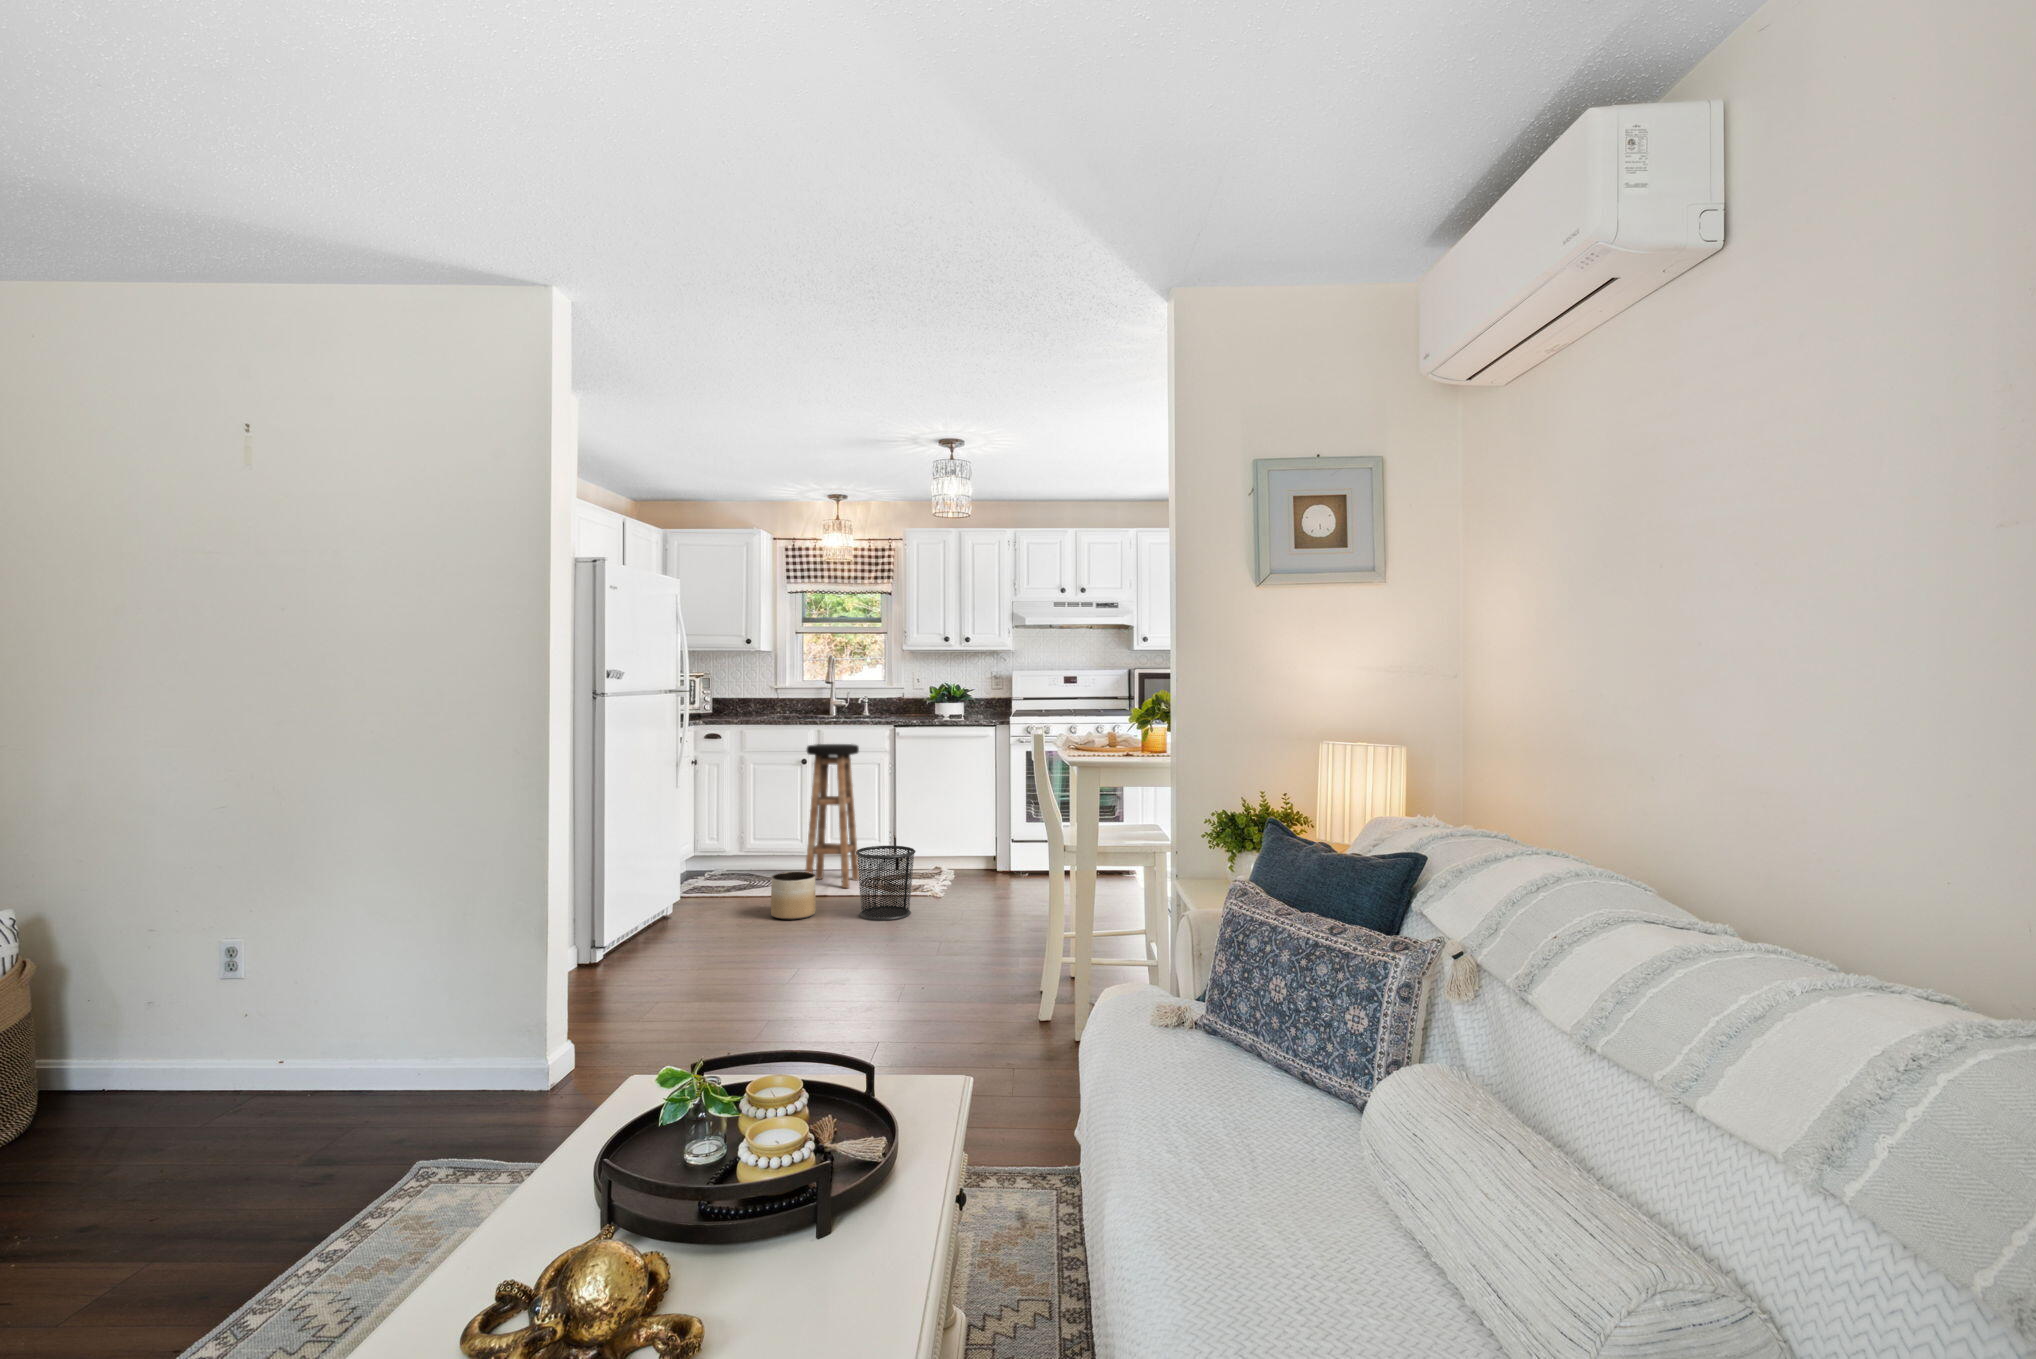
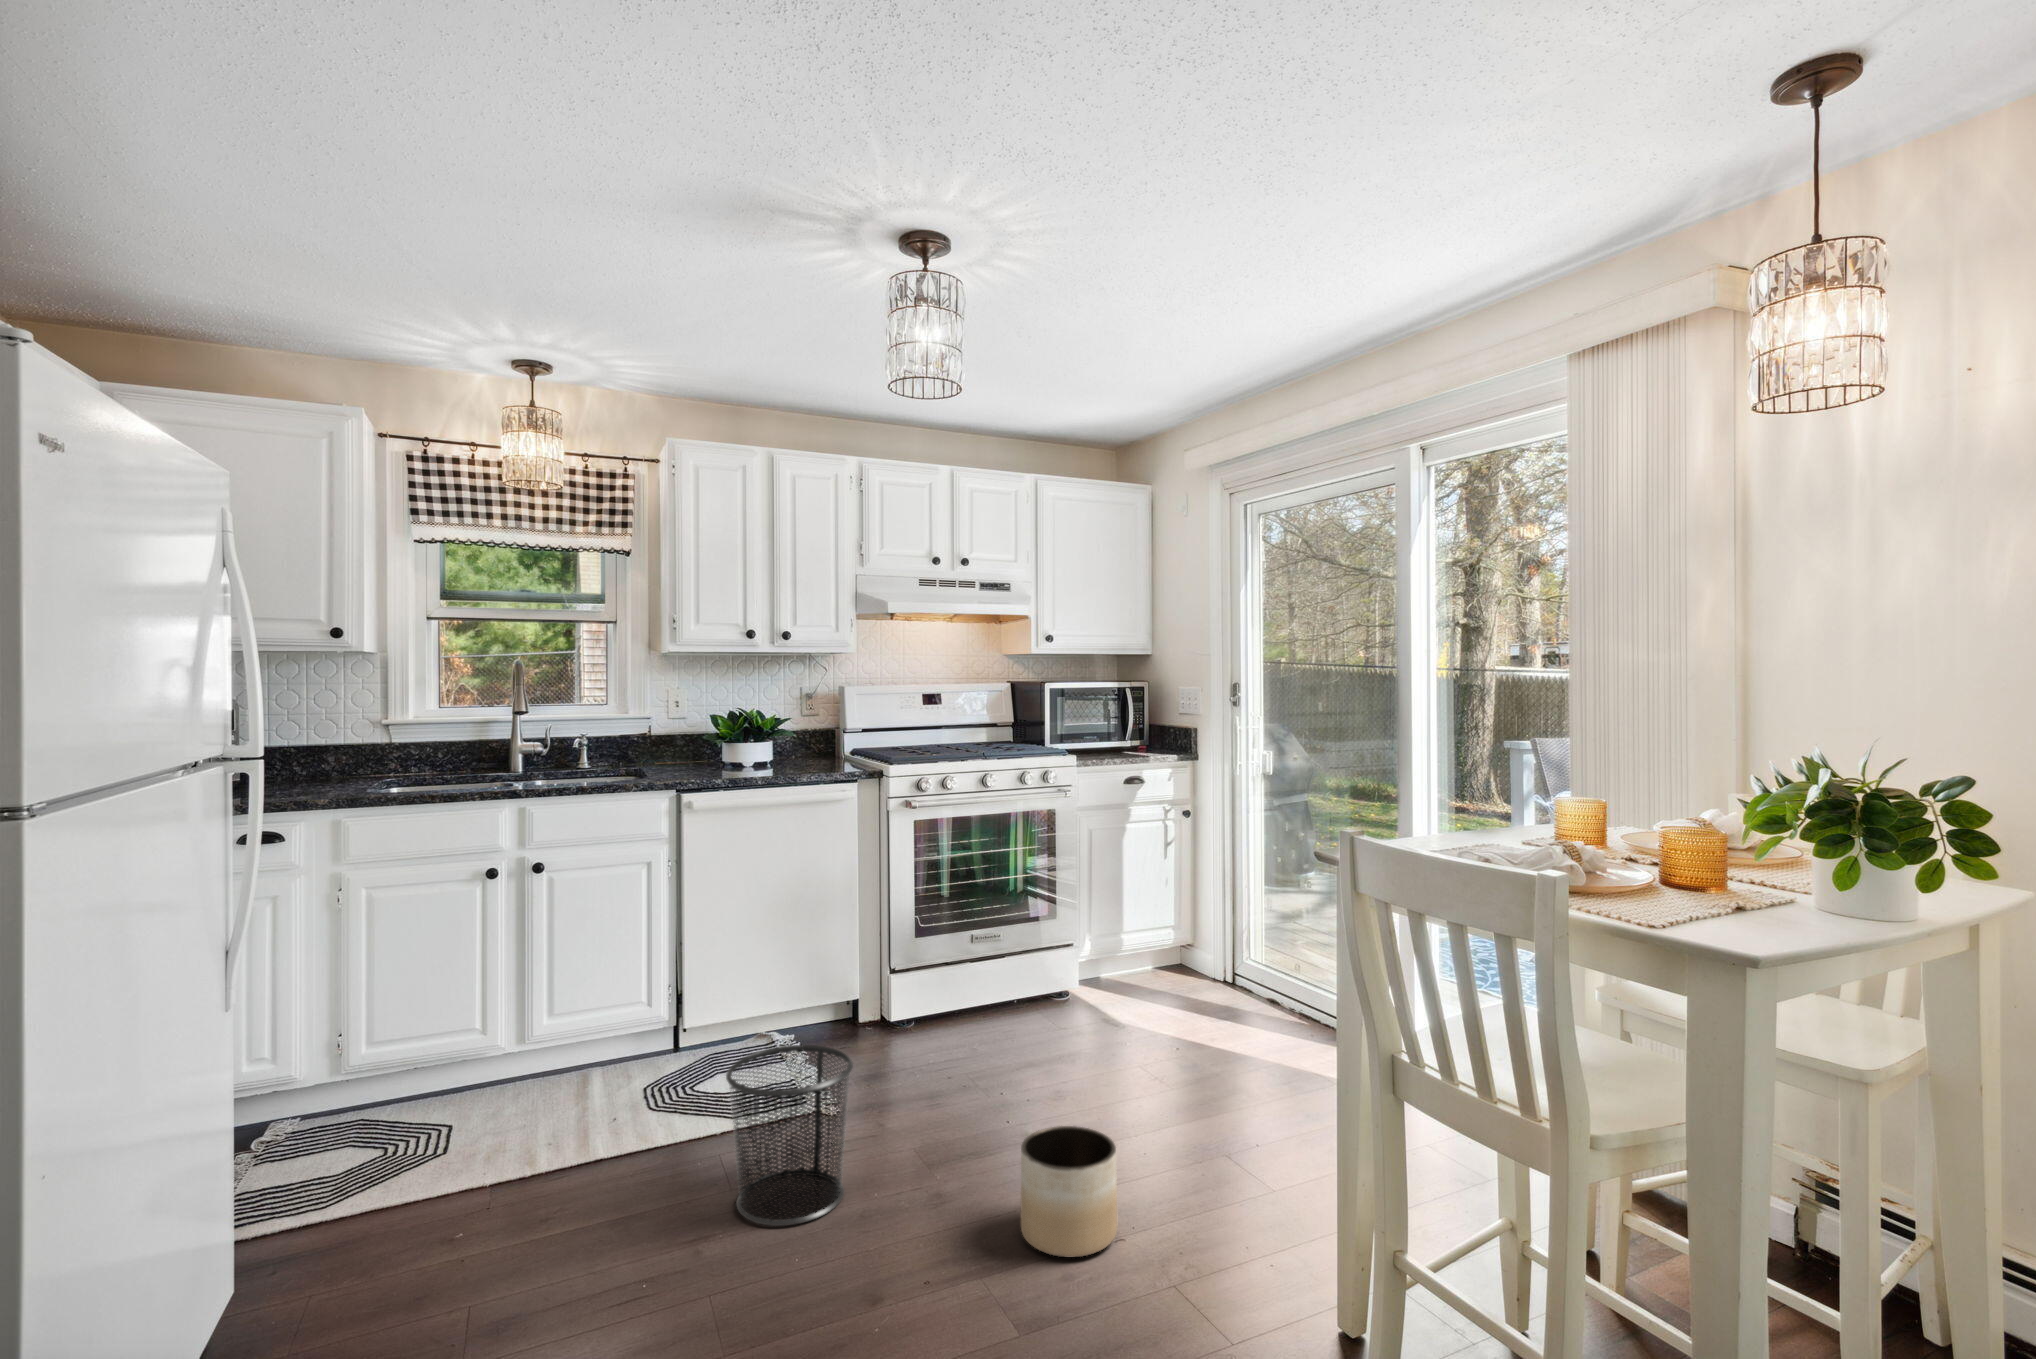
bar stool: present [805,744,859,888] -> none [527,835,639,1144]
planter: present [771,872,816,920] -> present [1021,1126,1117,1257]

